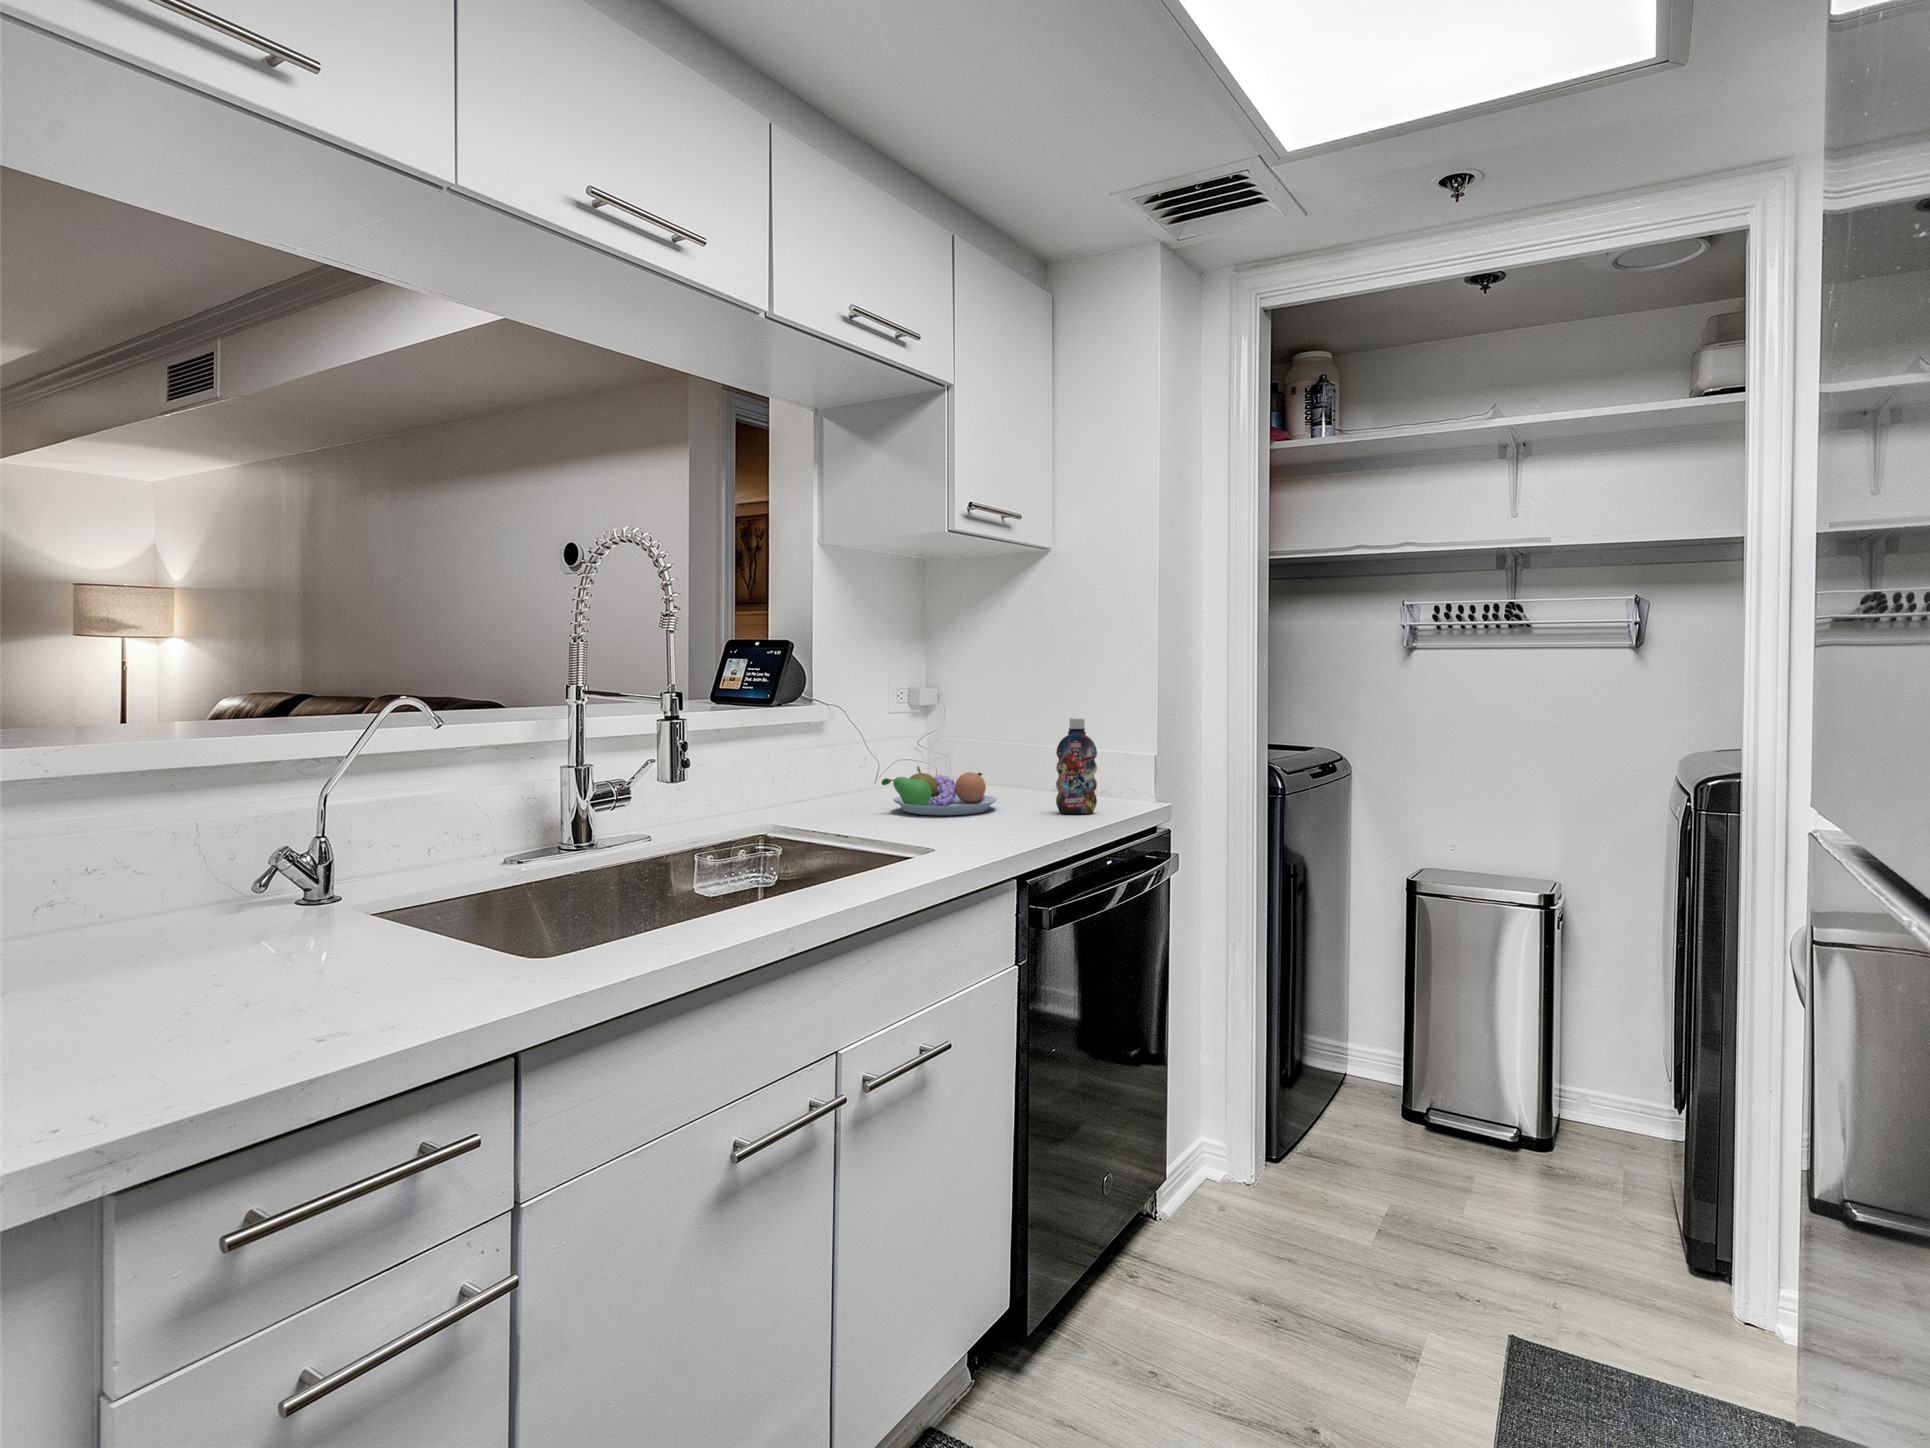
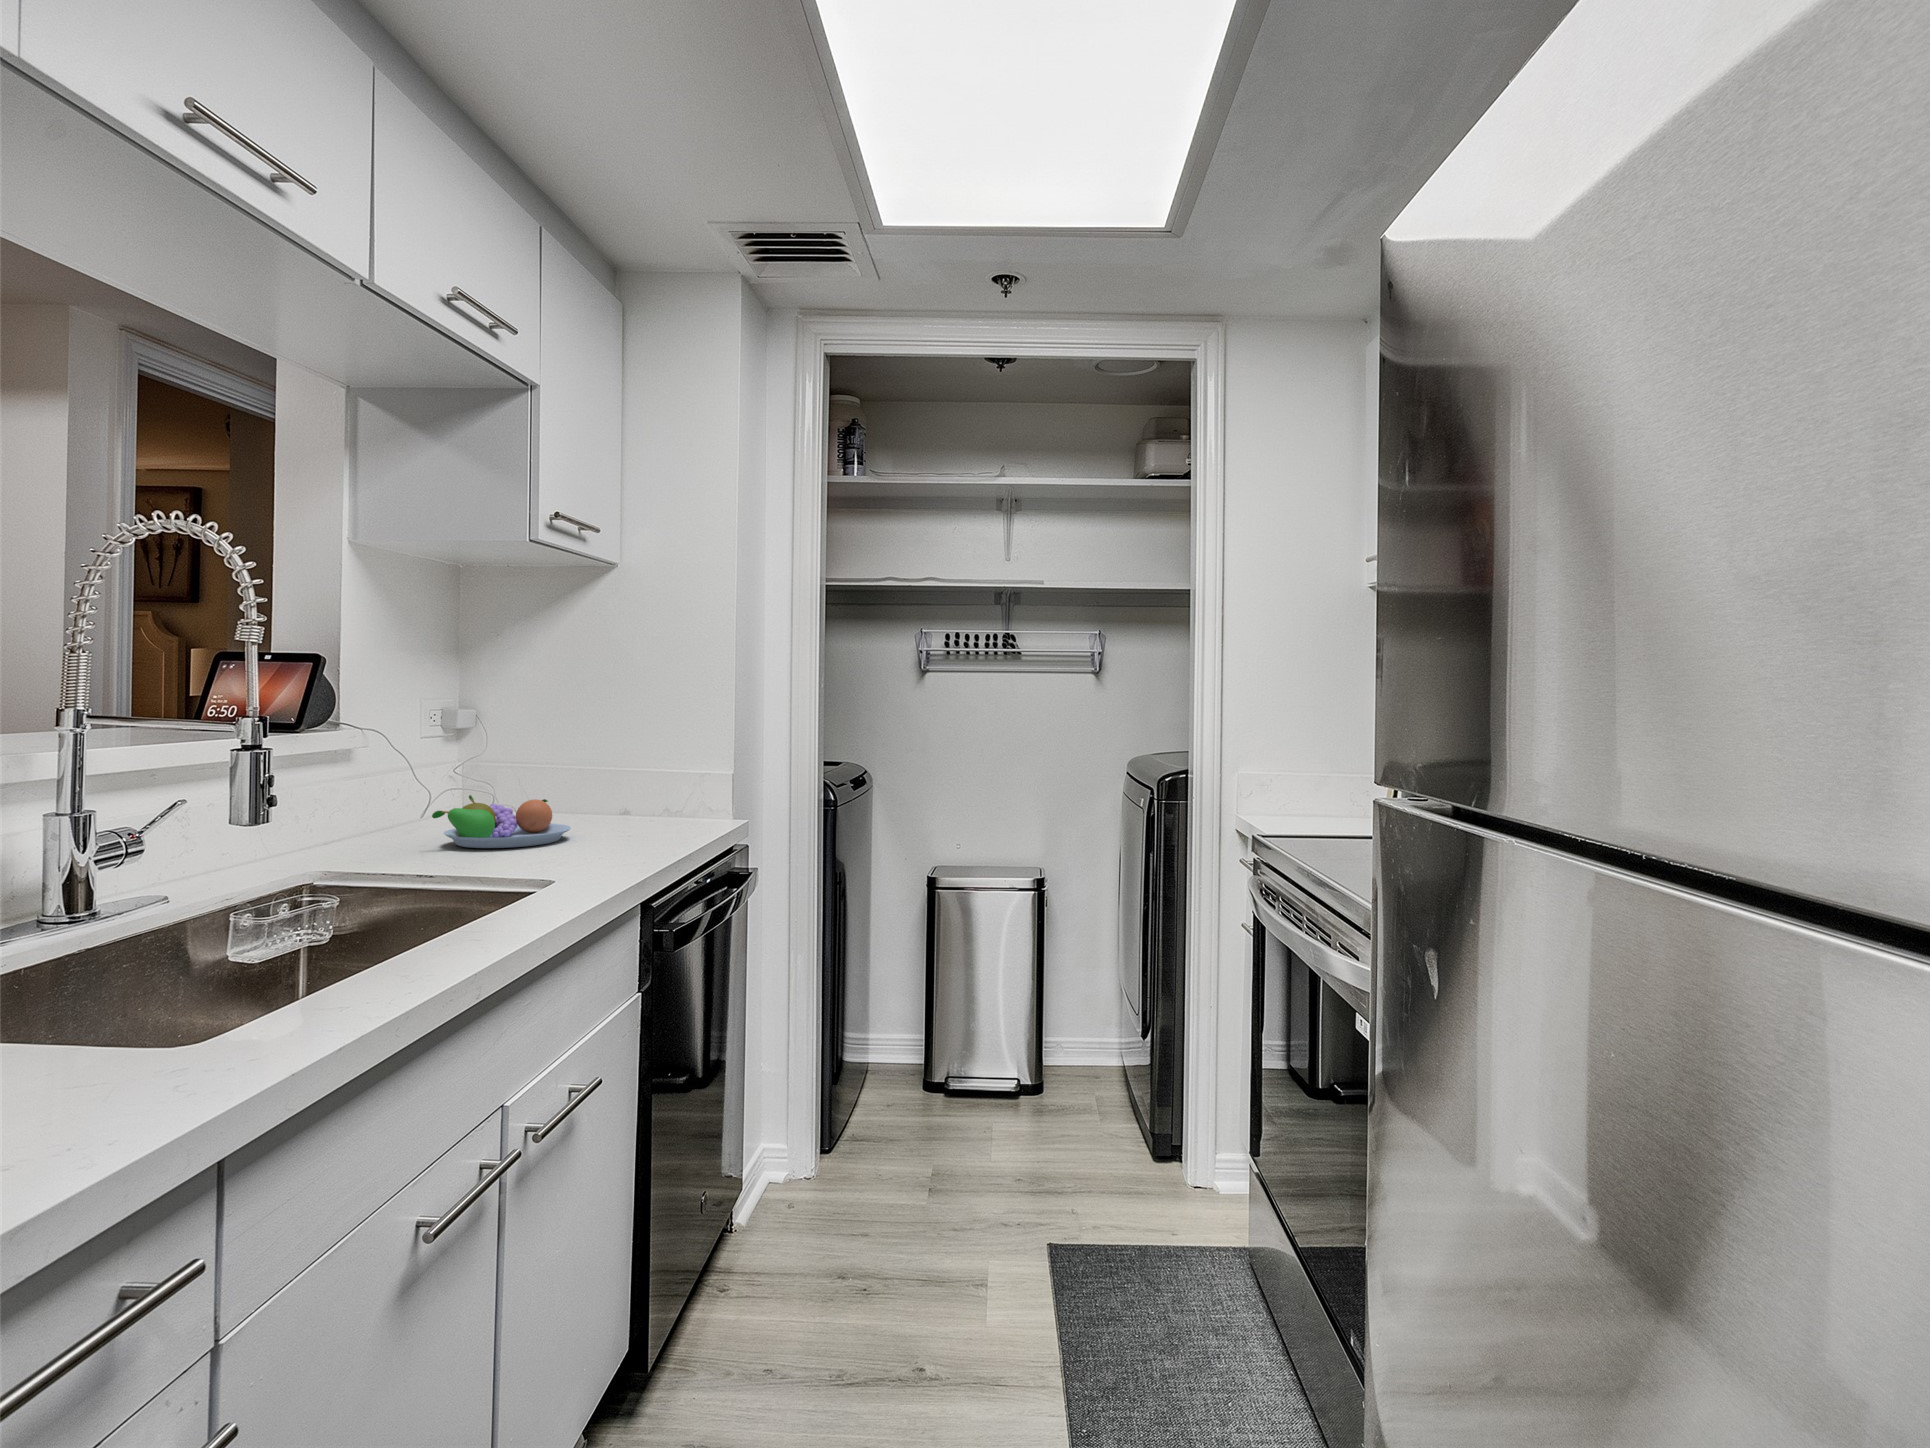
bottle: present [1056,718,1097,814] -> none [641,739,685,836]

